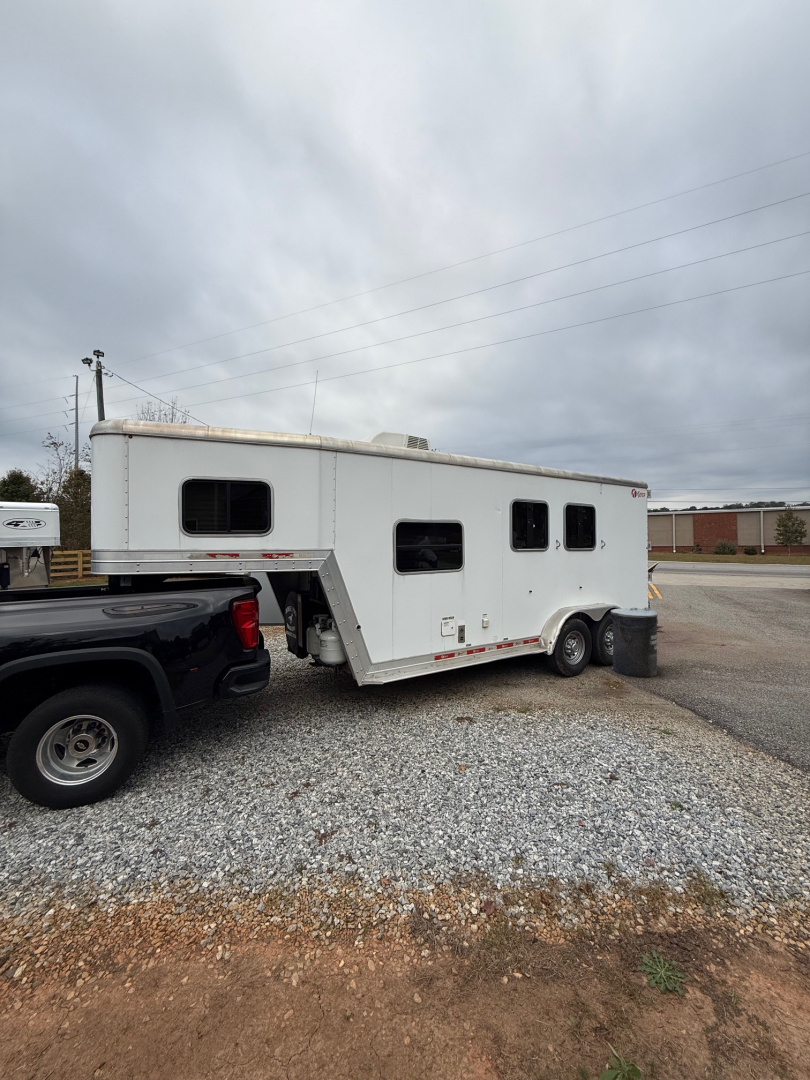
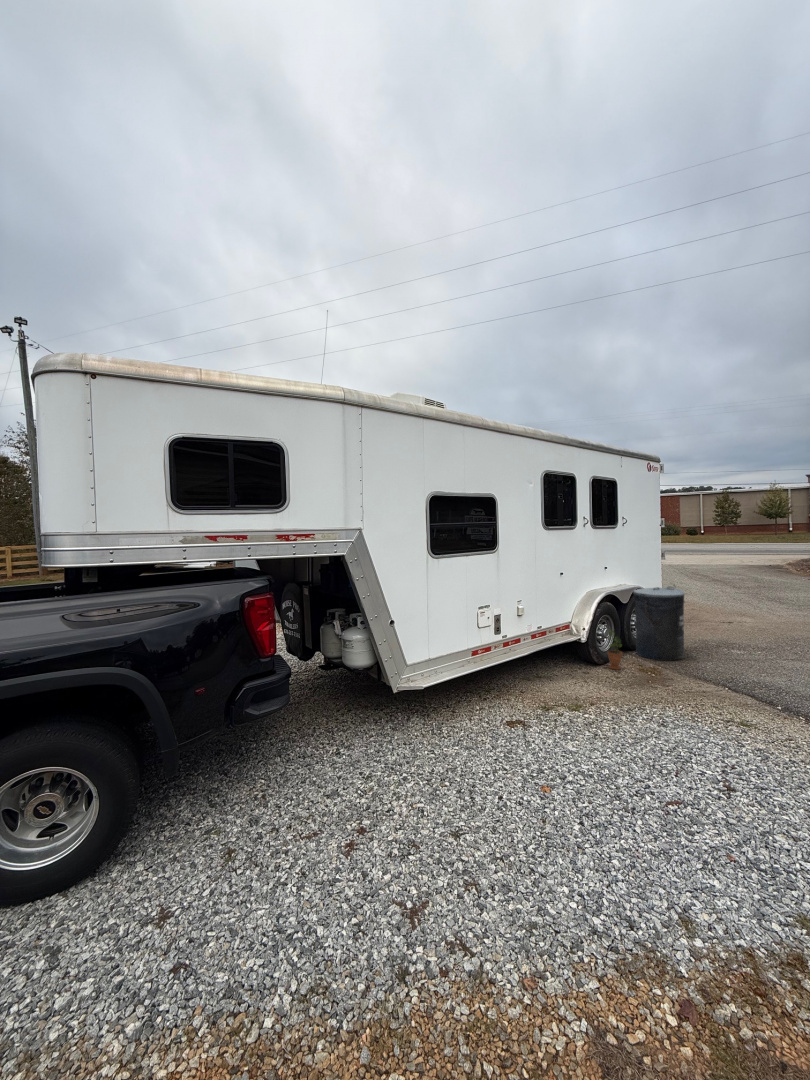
potted plant: none [575,642,591,682] -> present [607,629,623,670]

